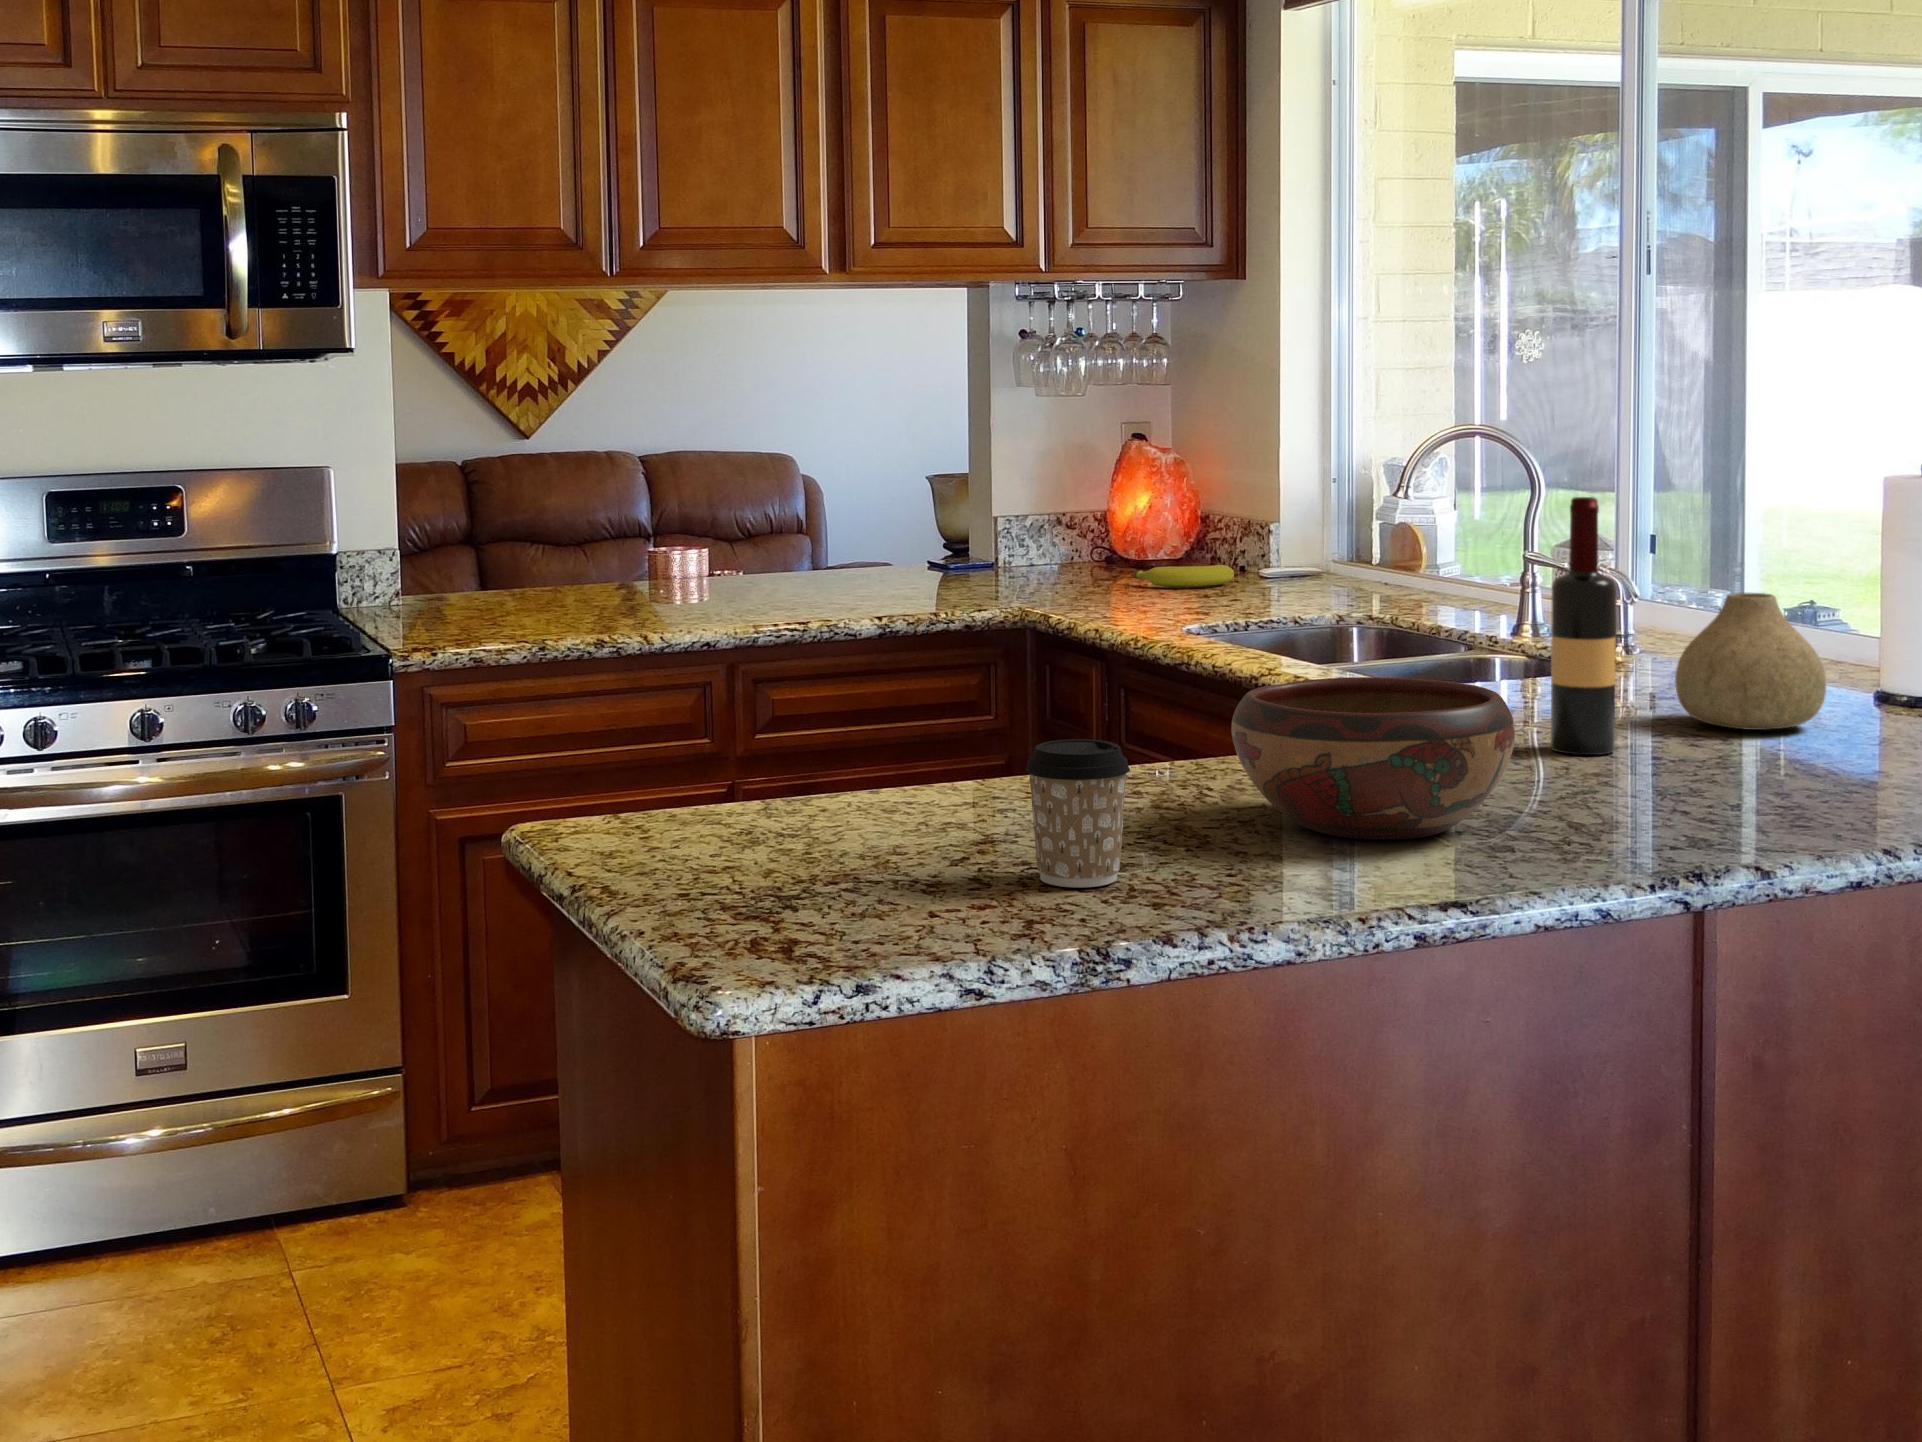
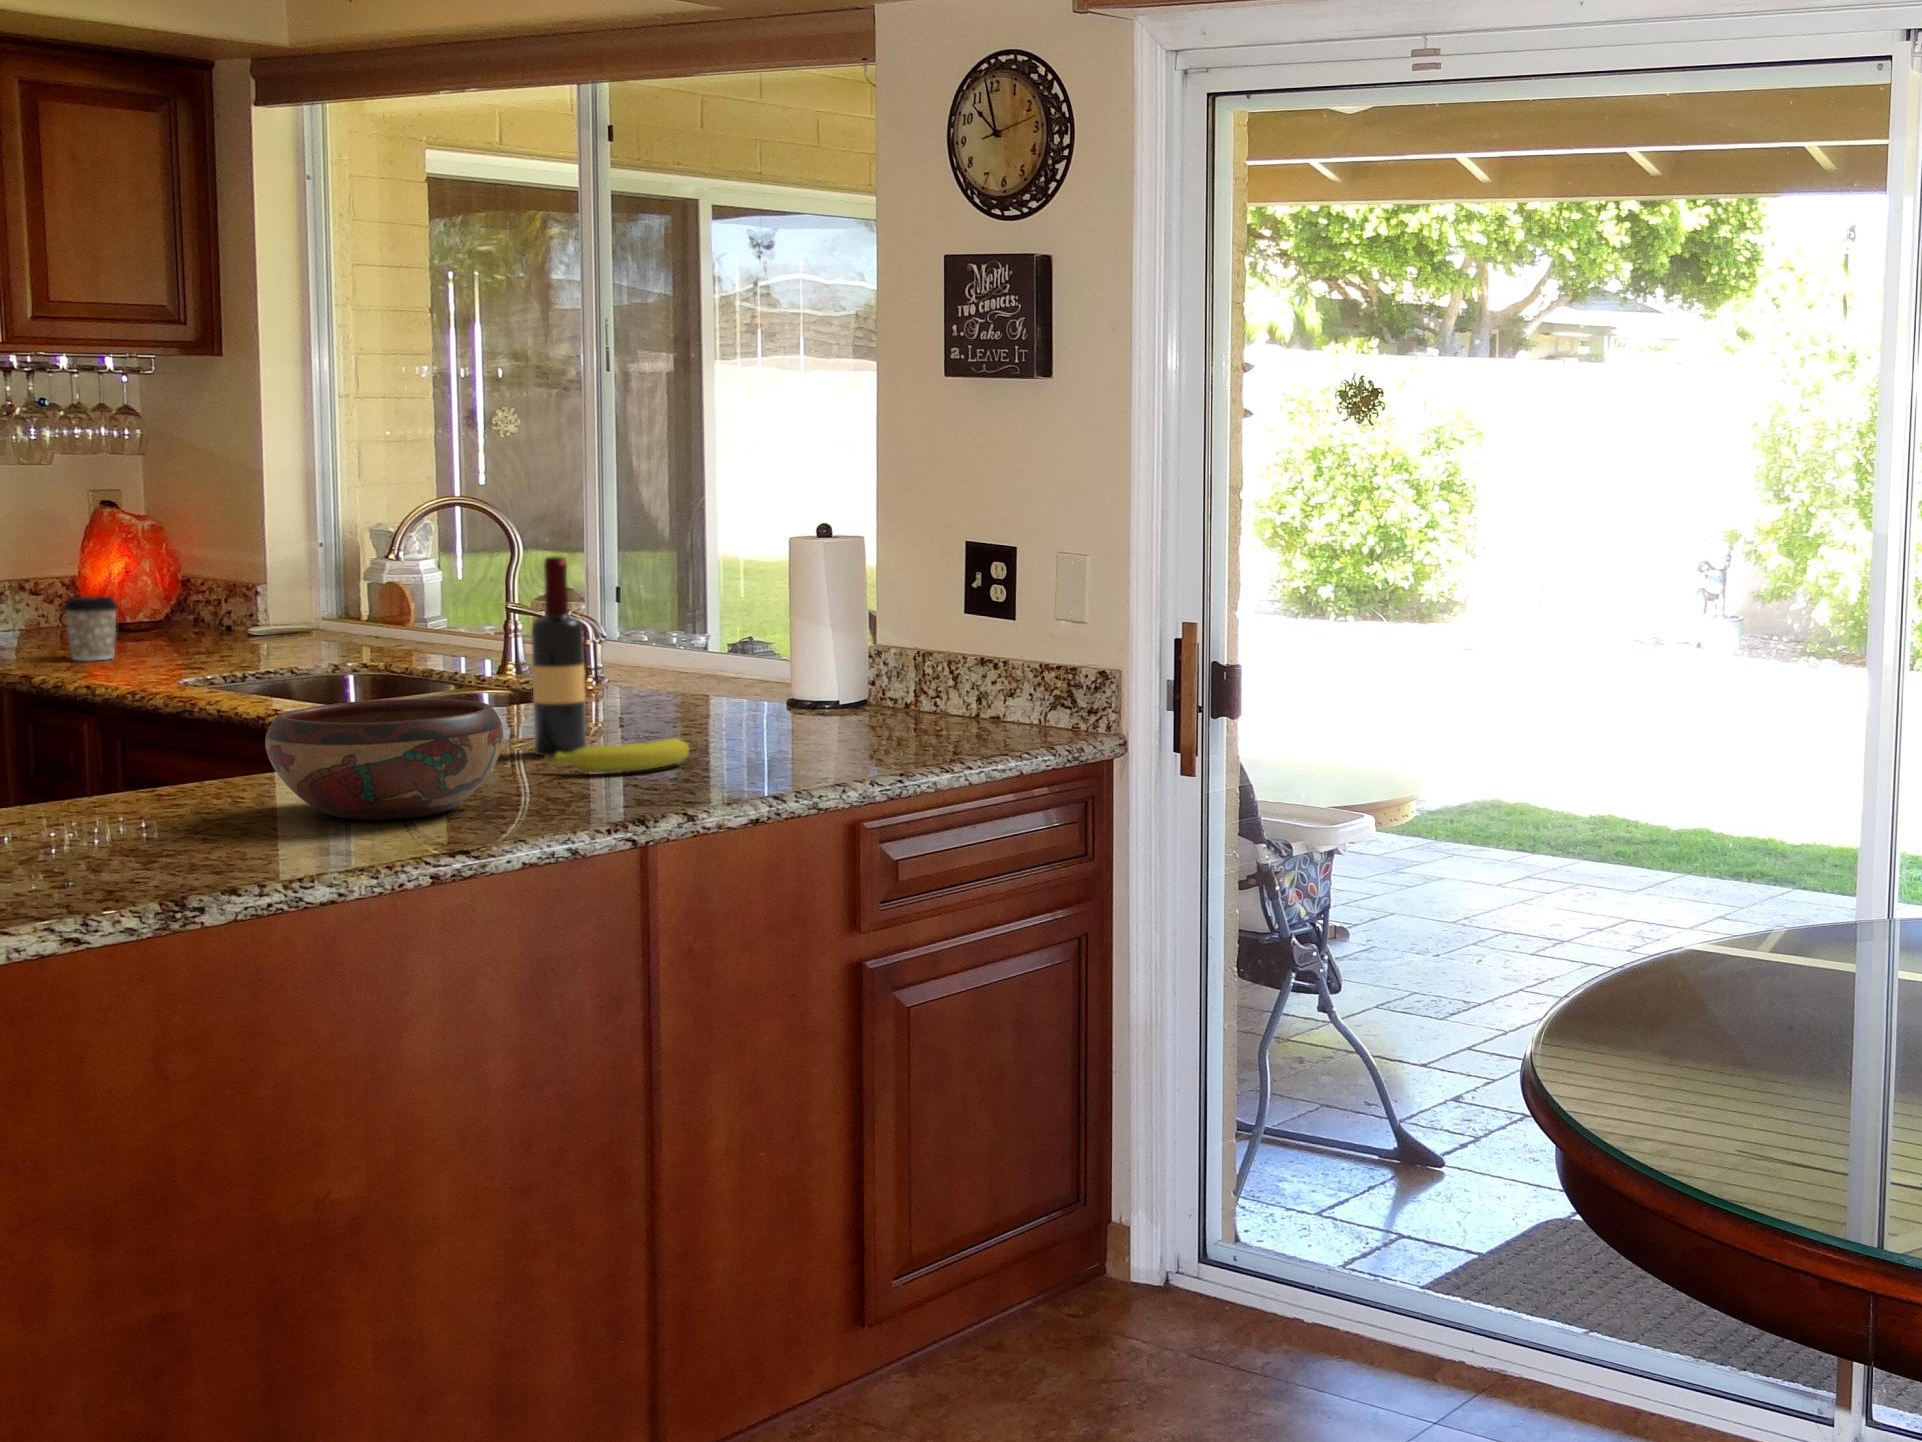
fruit: present [1131,565,1234,587] -> present [544,738,689,773]
vase: present [1675,593,1826,730] -> none [635,628,750,732]
coffee cup: present [1026,739,1130,887] -> present [64,597,117,661]

